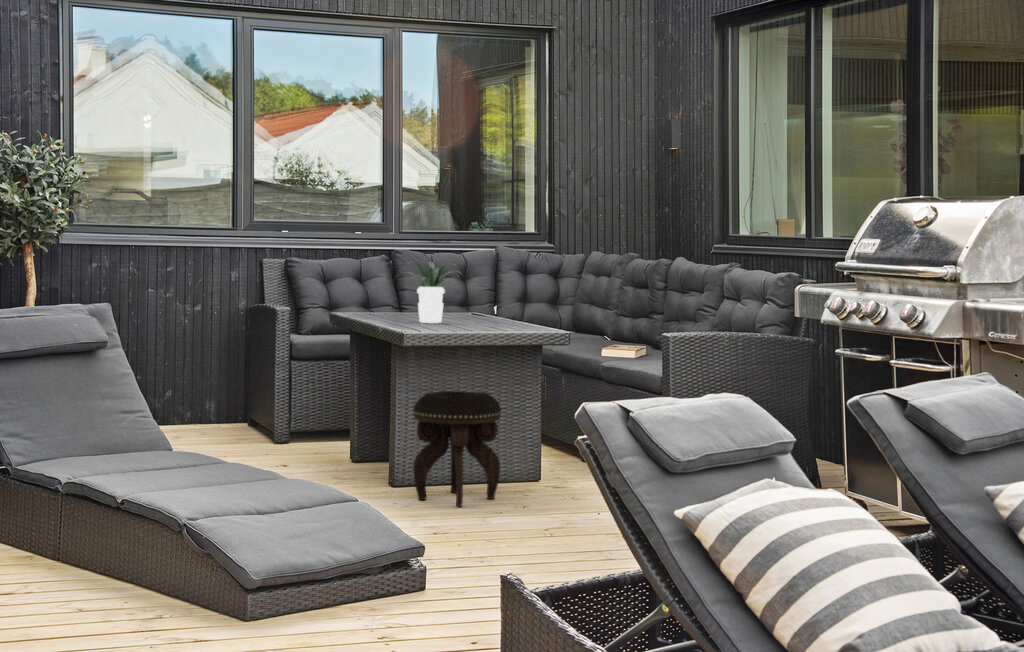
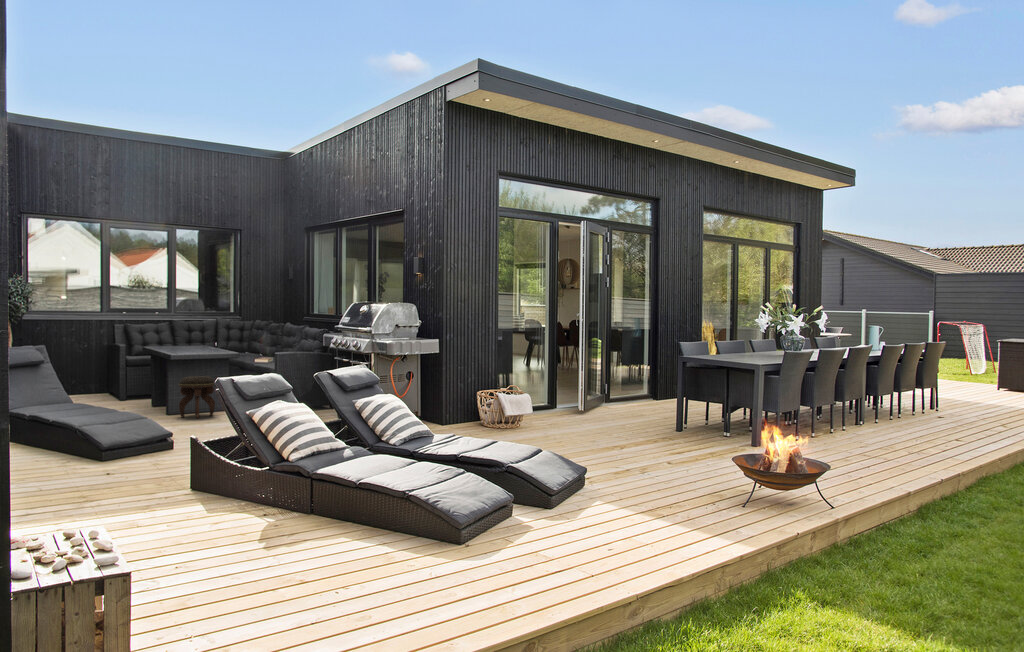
potted plant: present [410,262,459,323] -> none [170,326,202,350]

